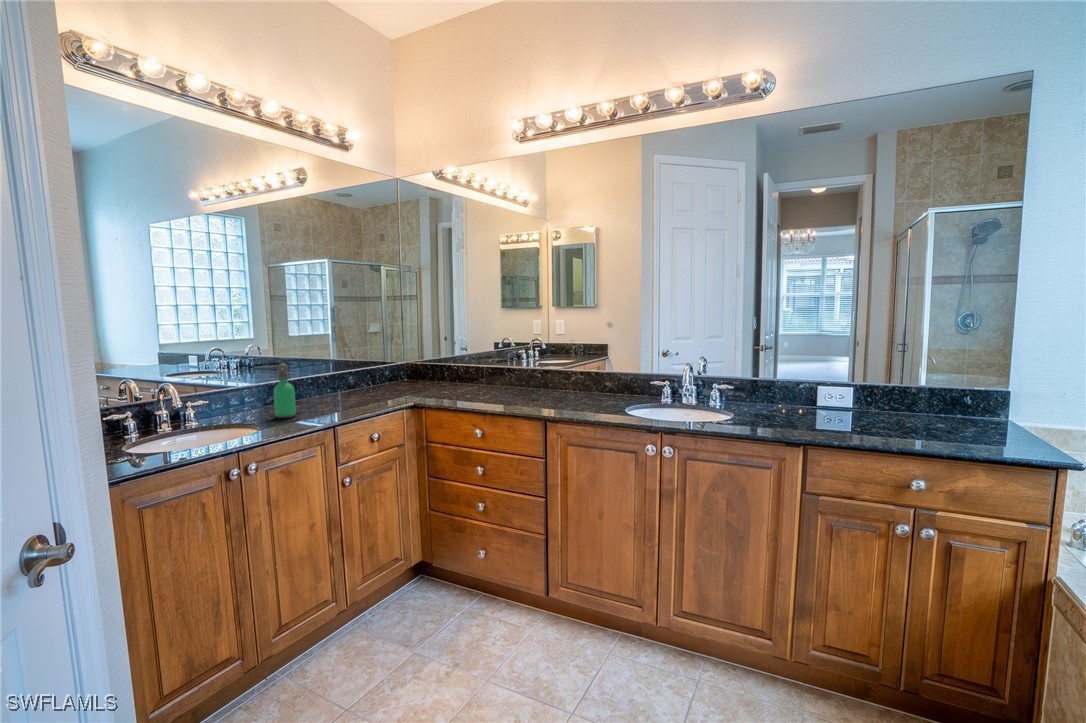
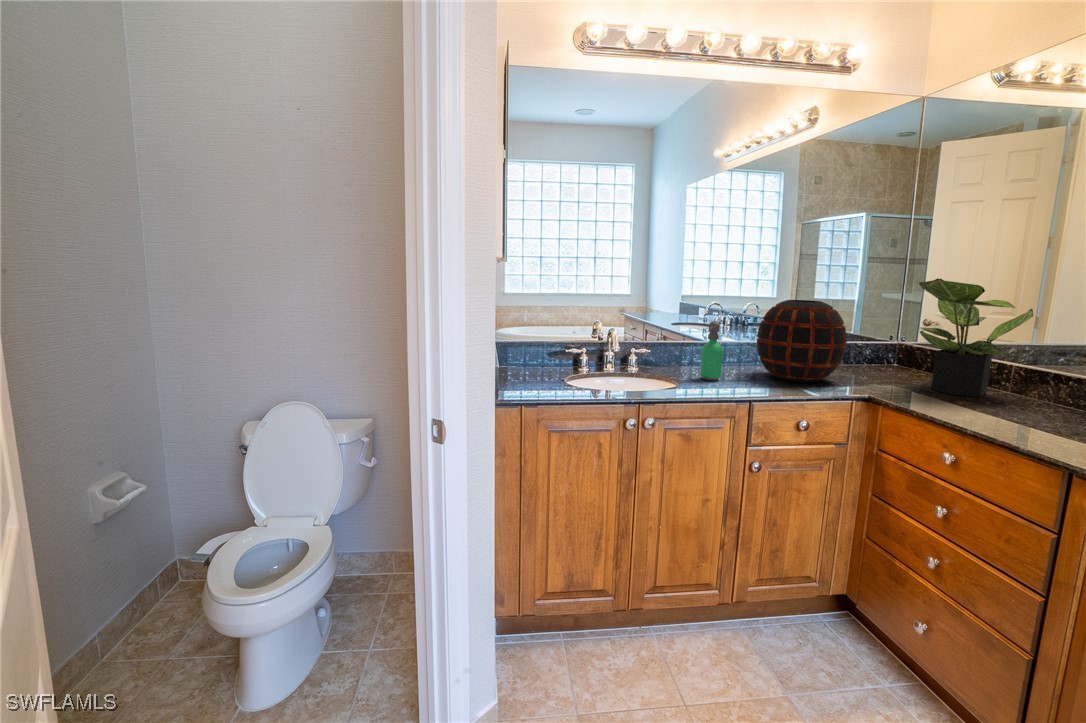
potted plant: none [426,315,489,392] -> present [918,279,1033,397]
decorative vase: none [316,338,388,405] -> present [757,300,847,382]

